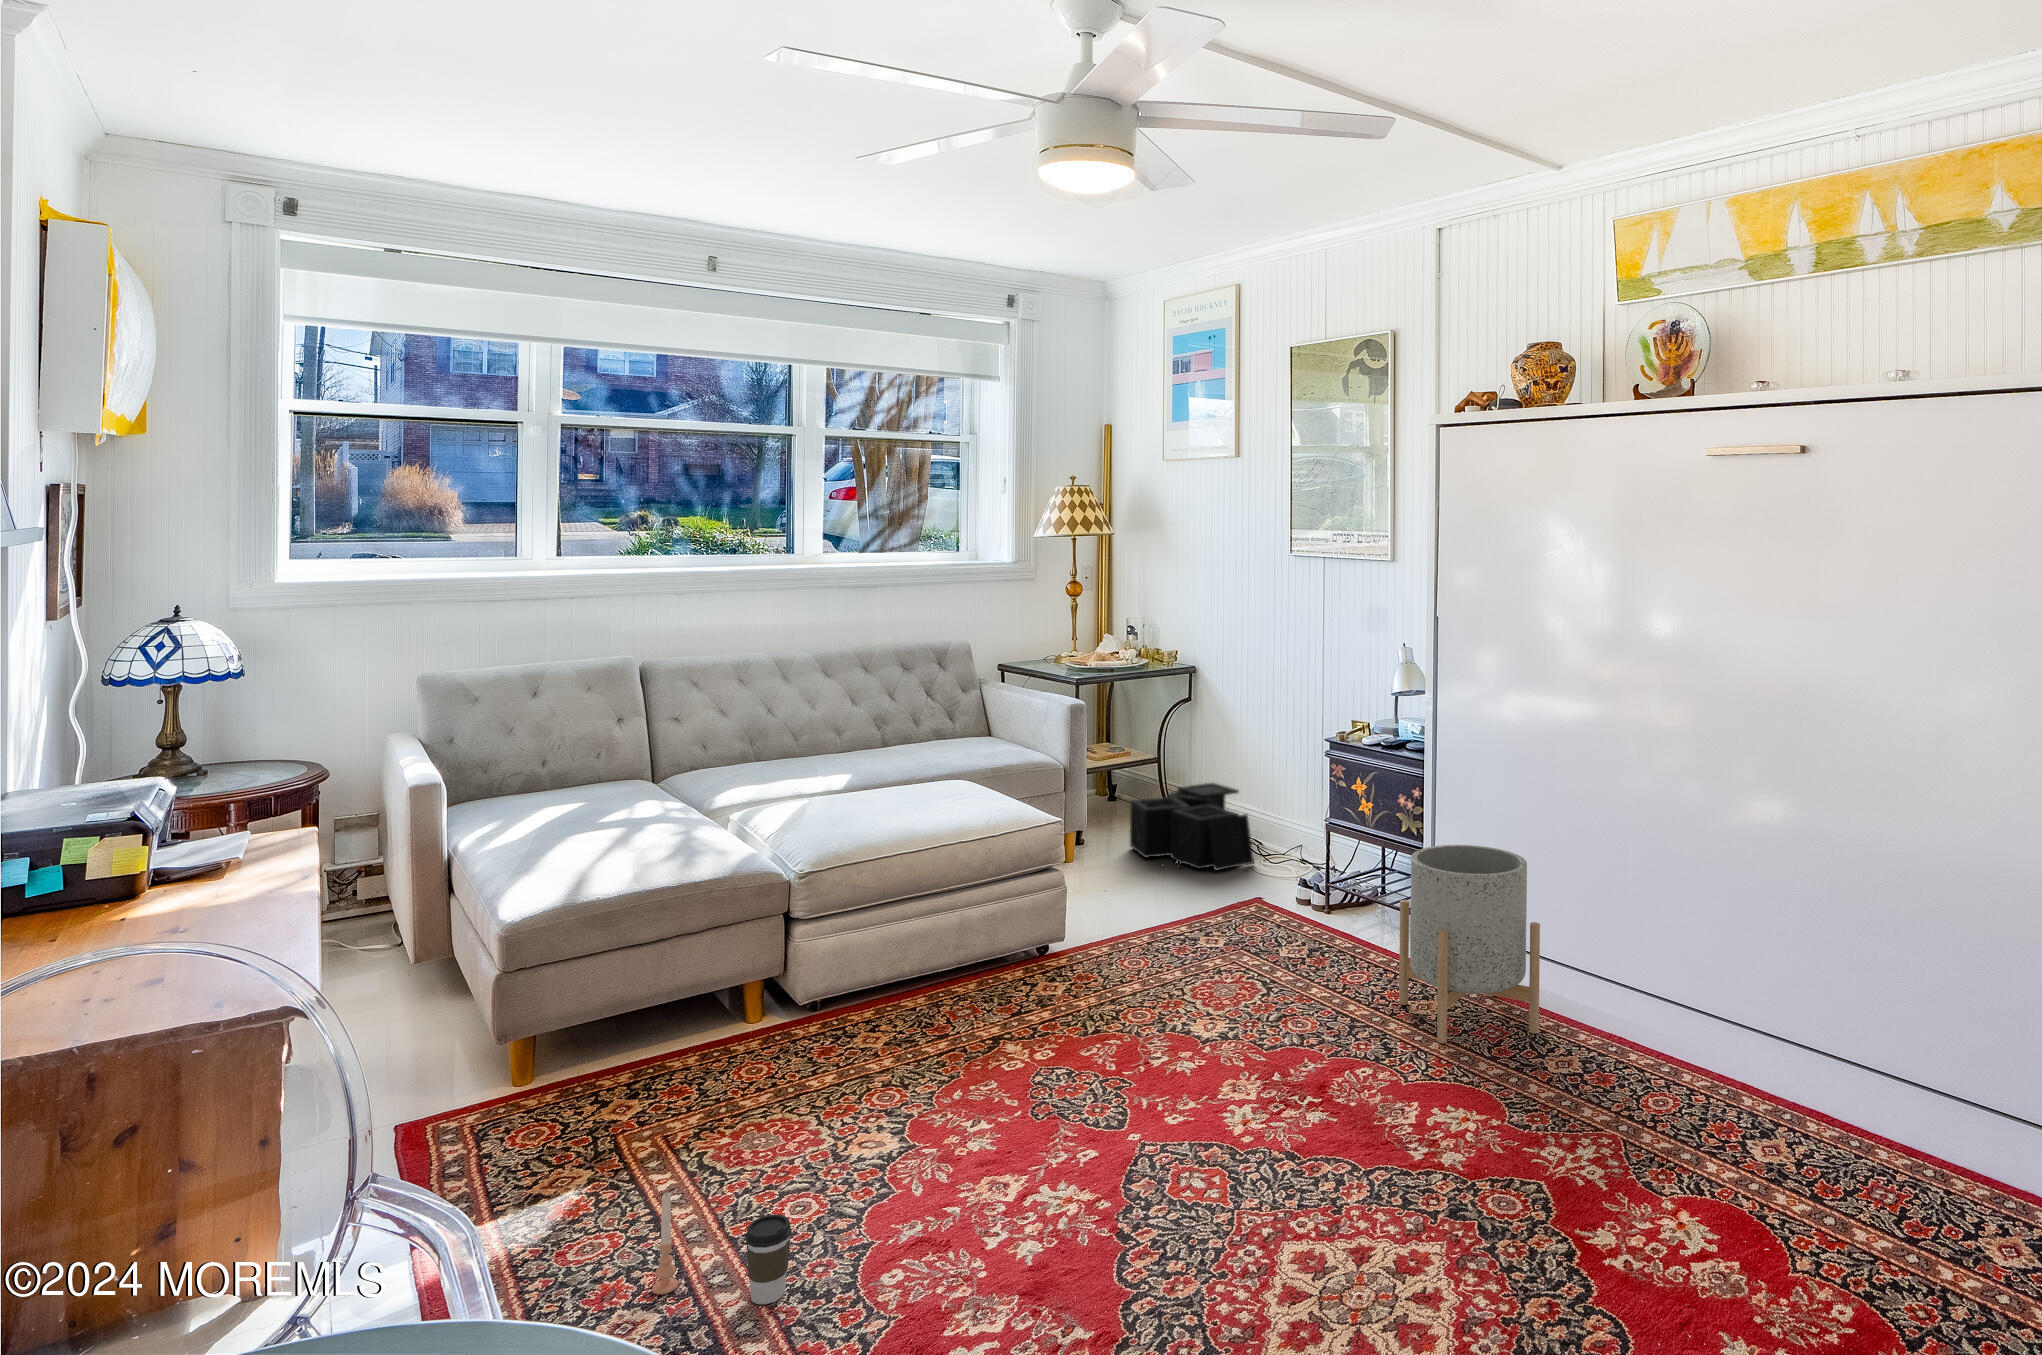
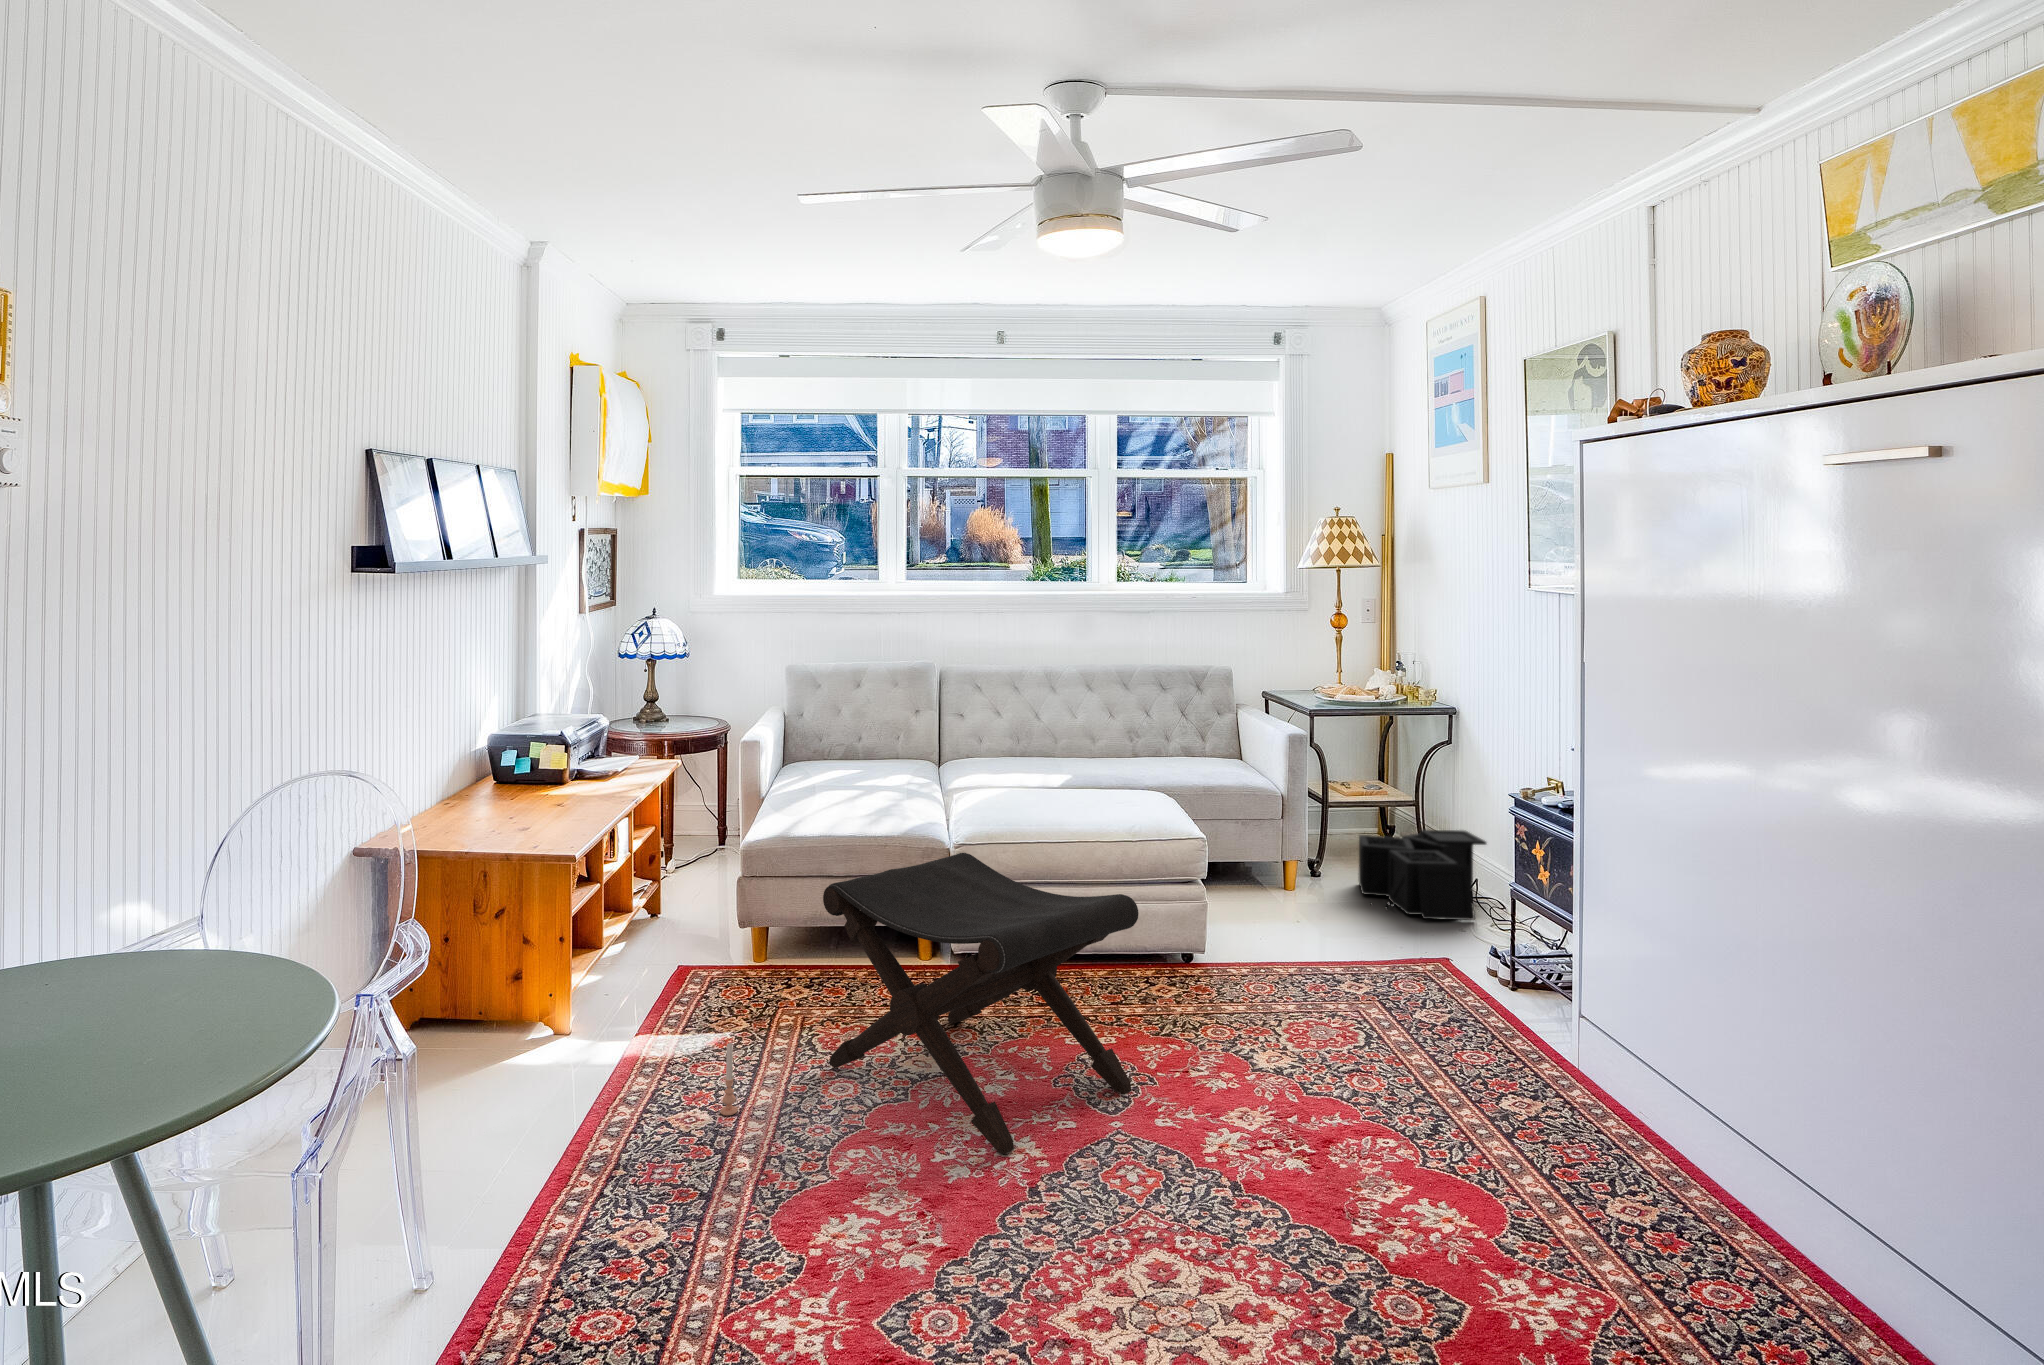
planter: present [1399,845,1540,1043] -> none [1491,919,1642,1161]
footstool: none [752,881,1126,1210] -> present [823,853,1139,1154]
coffee cup: present [745,1214,792,1304] -> none [761,1079,794,1144]

